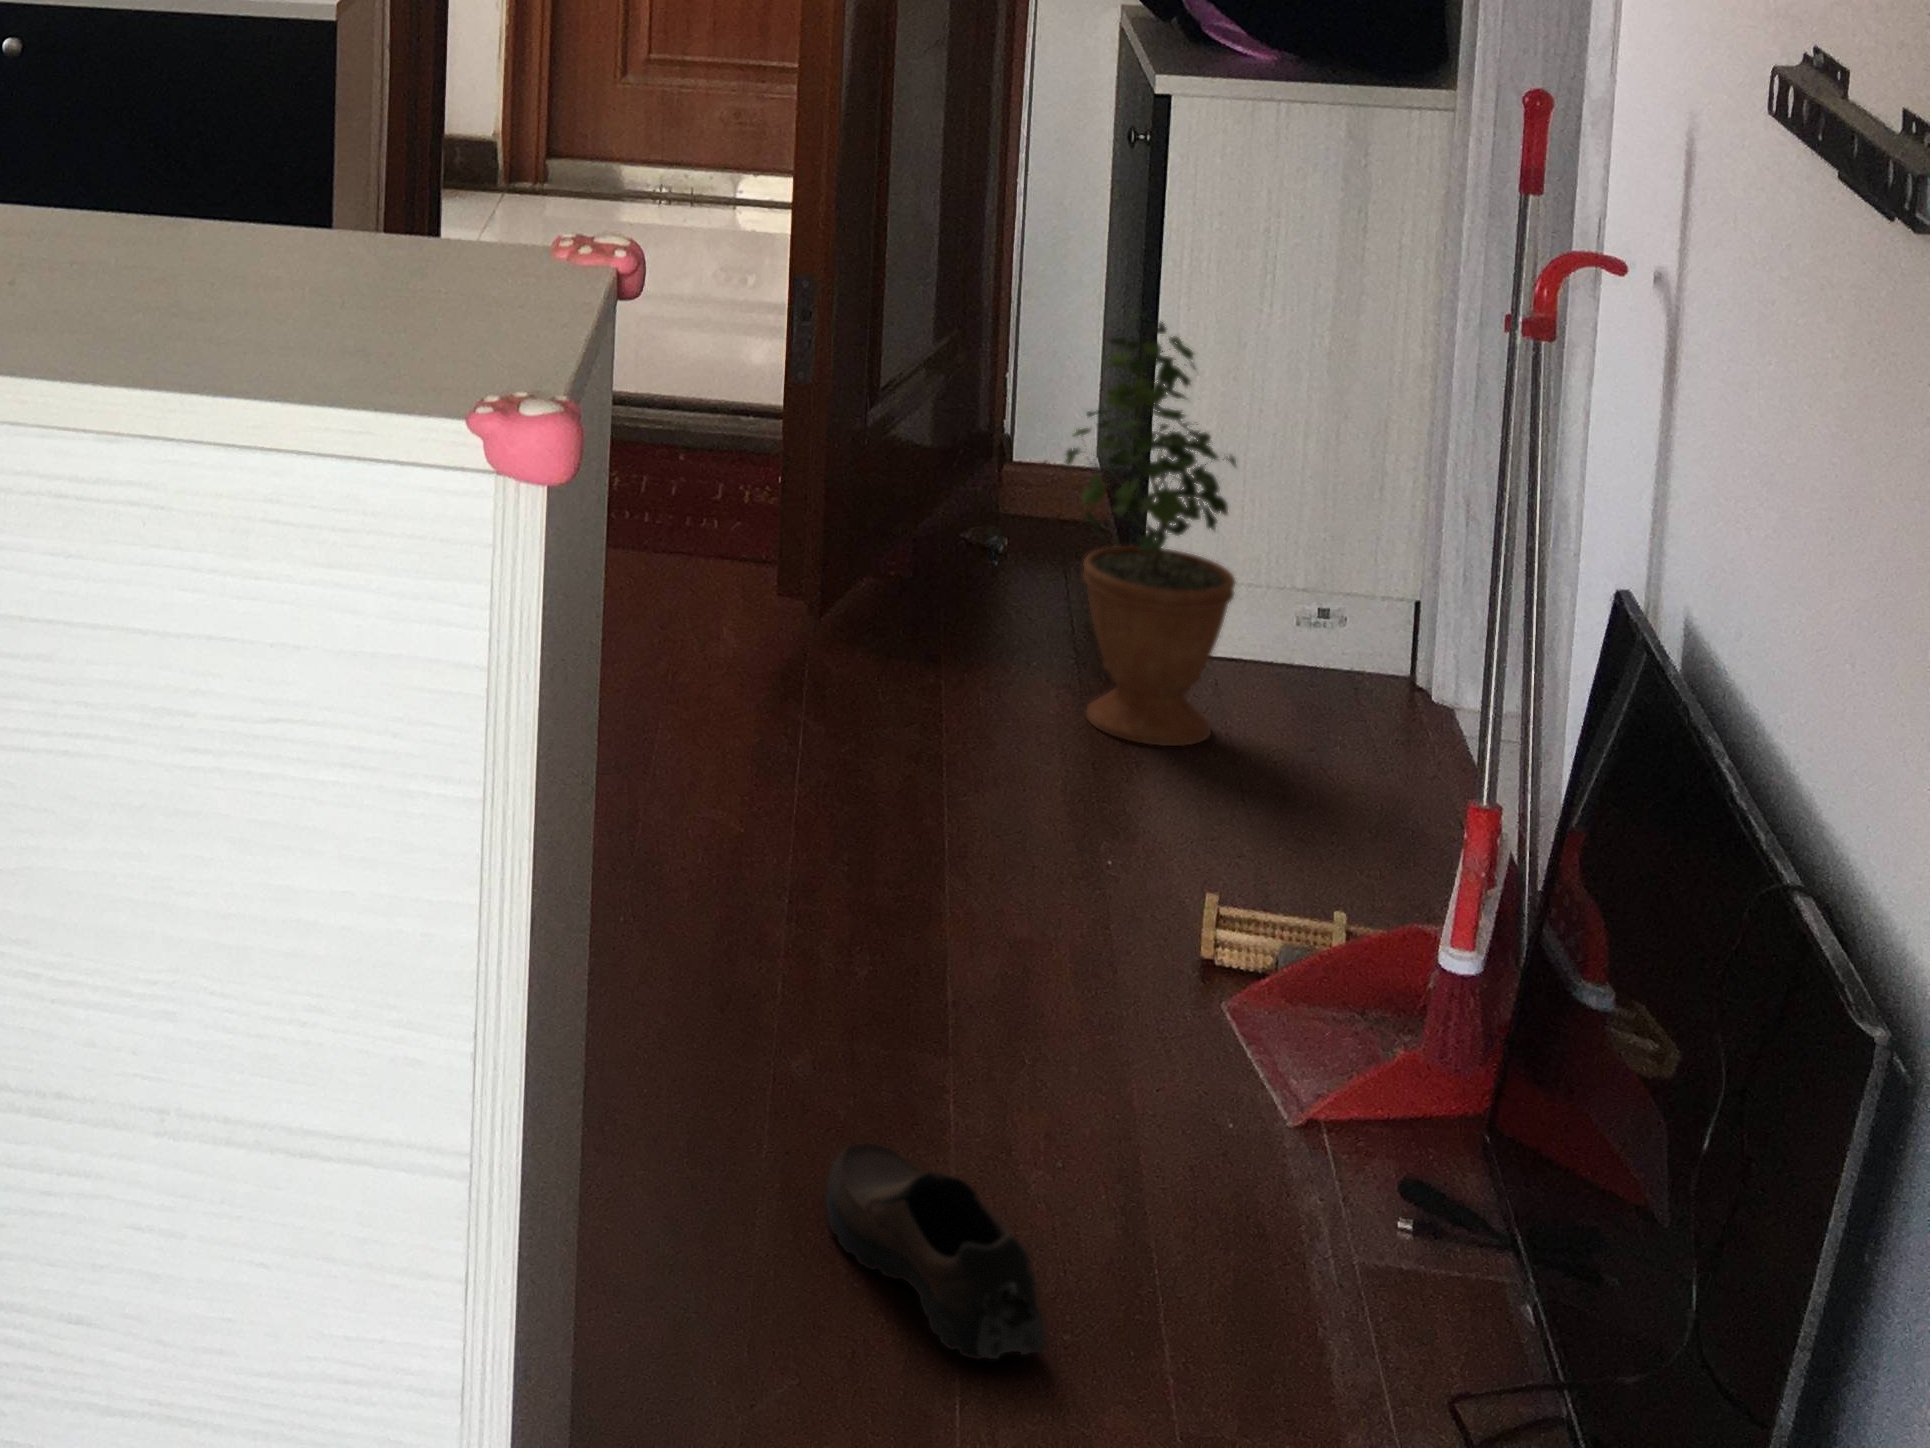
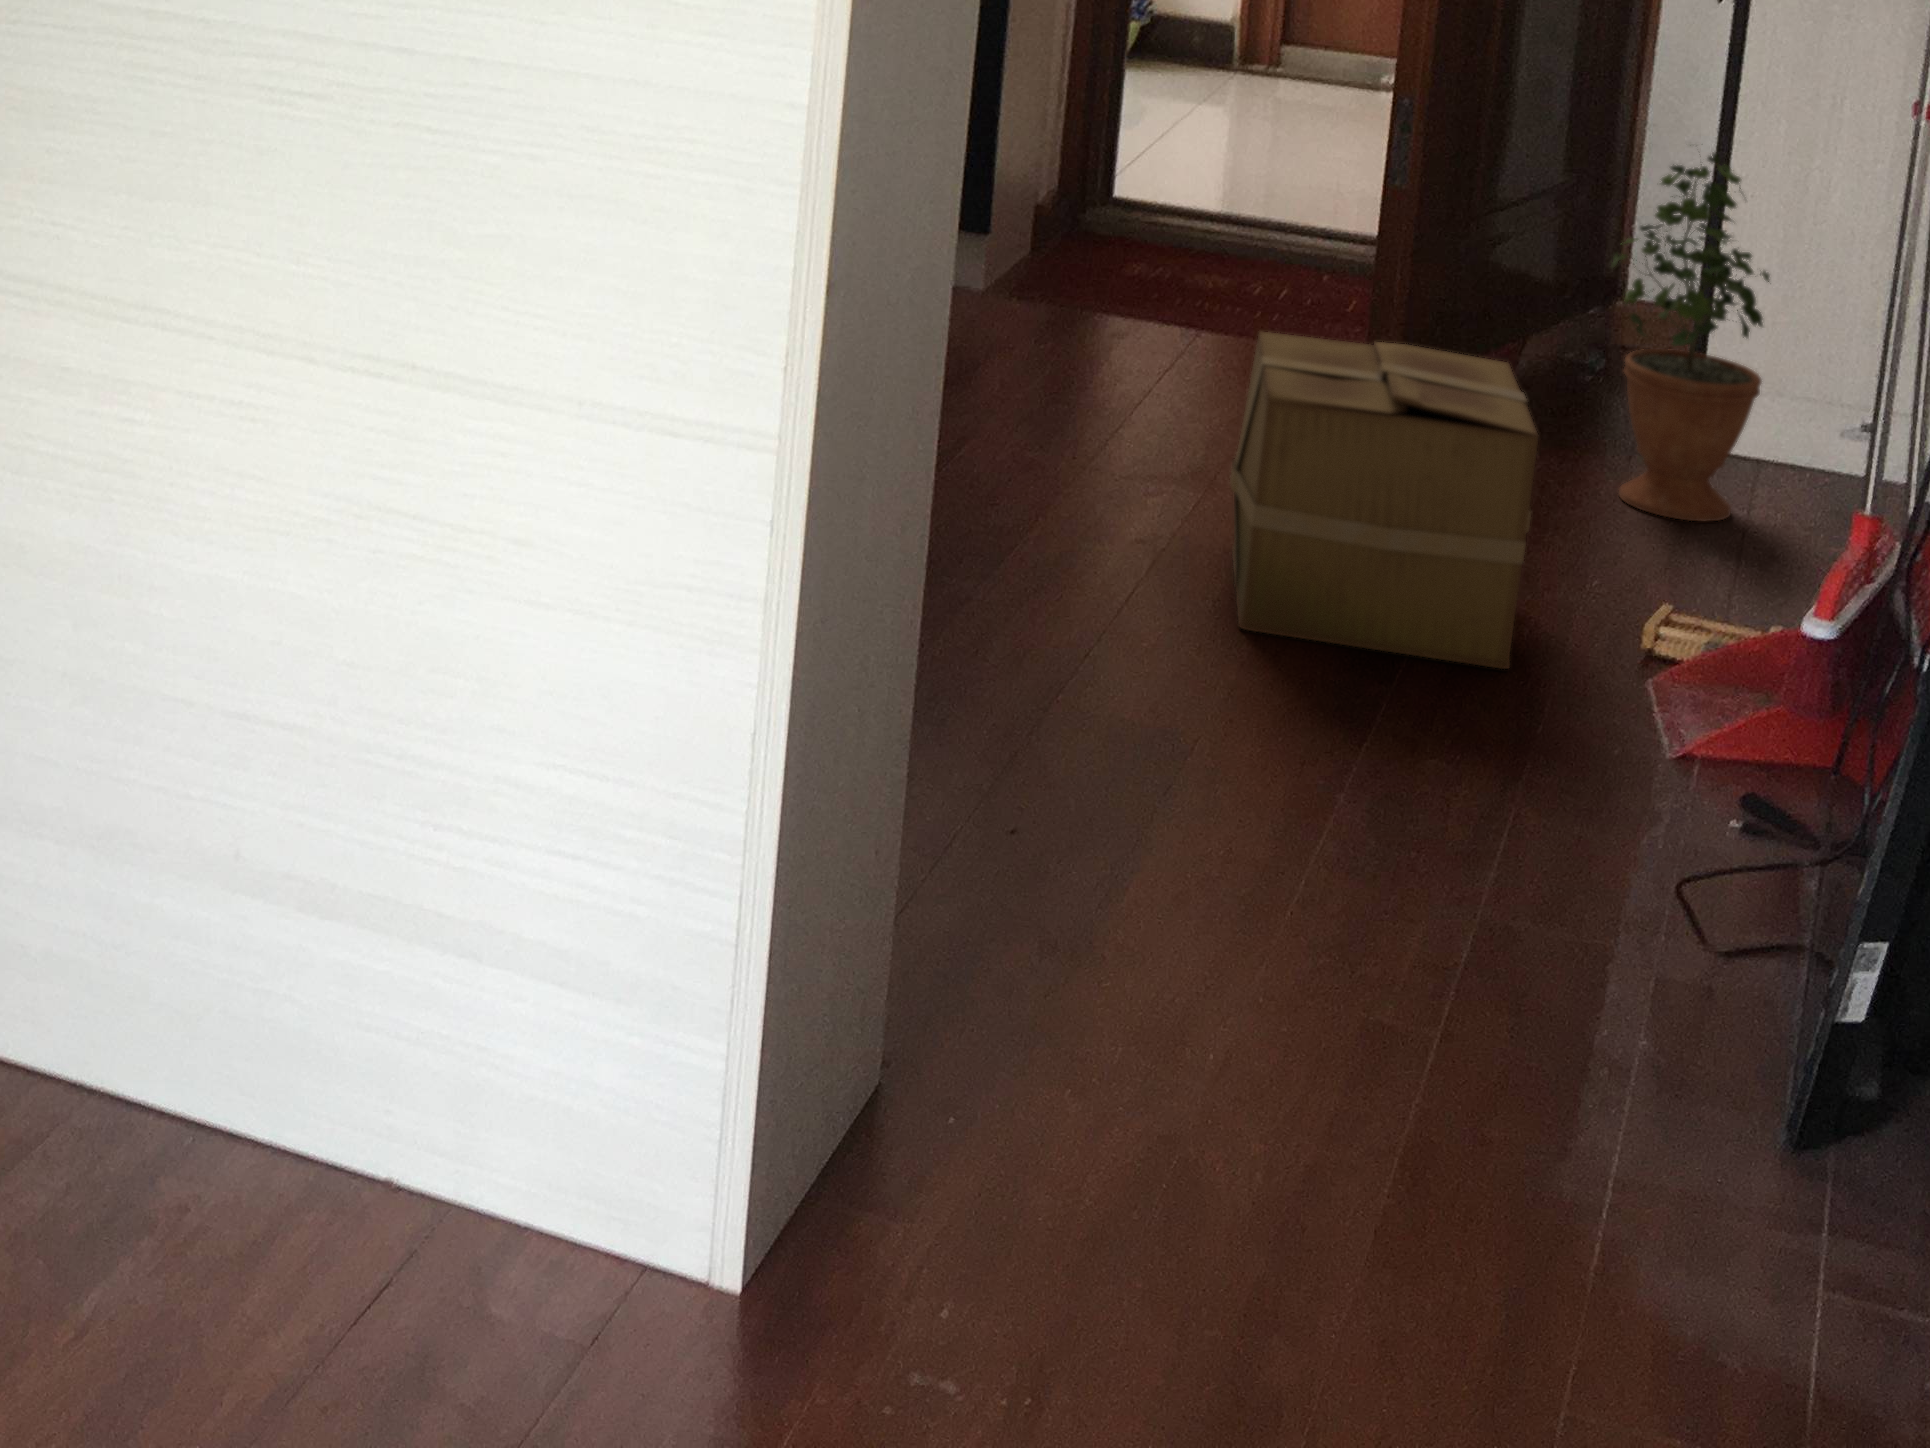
cardboard box: none [711,604,1091,1004] -> present [1230,332,1538,669]
shoe: present [826,1143,1046,1359] -> none [1233,714,1378,858]

